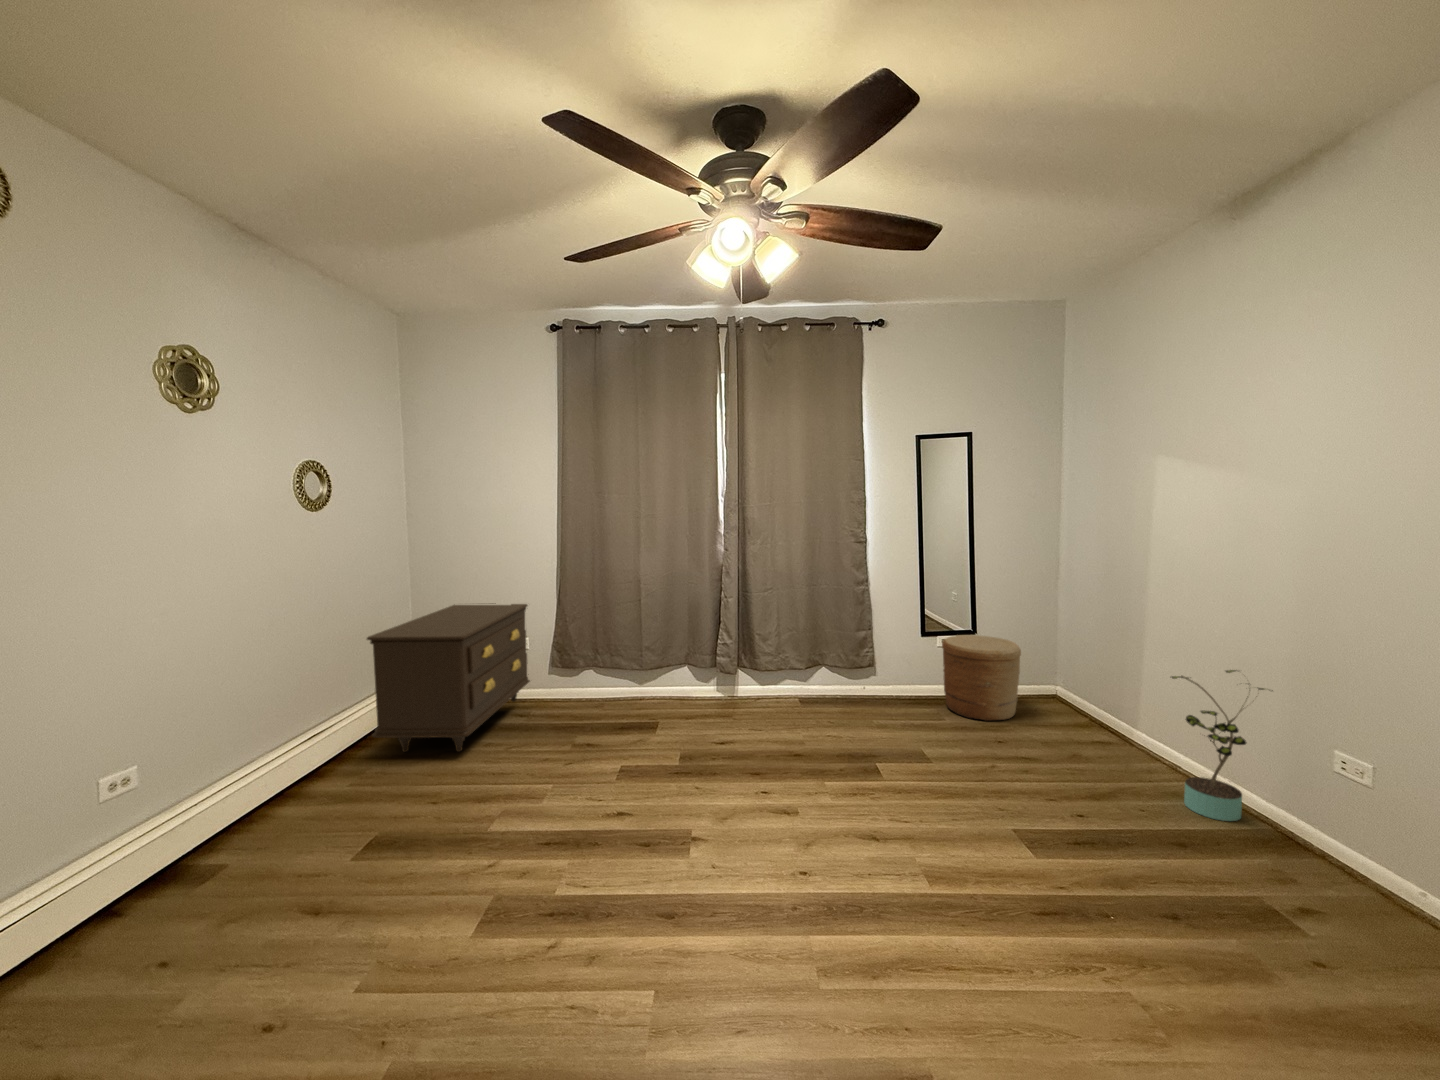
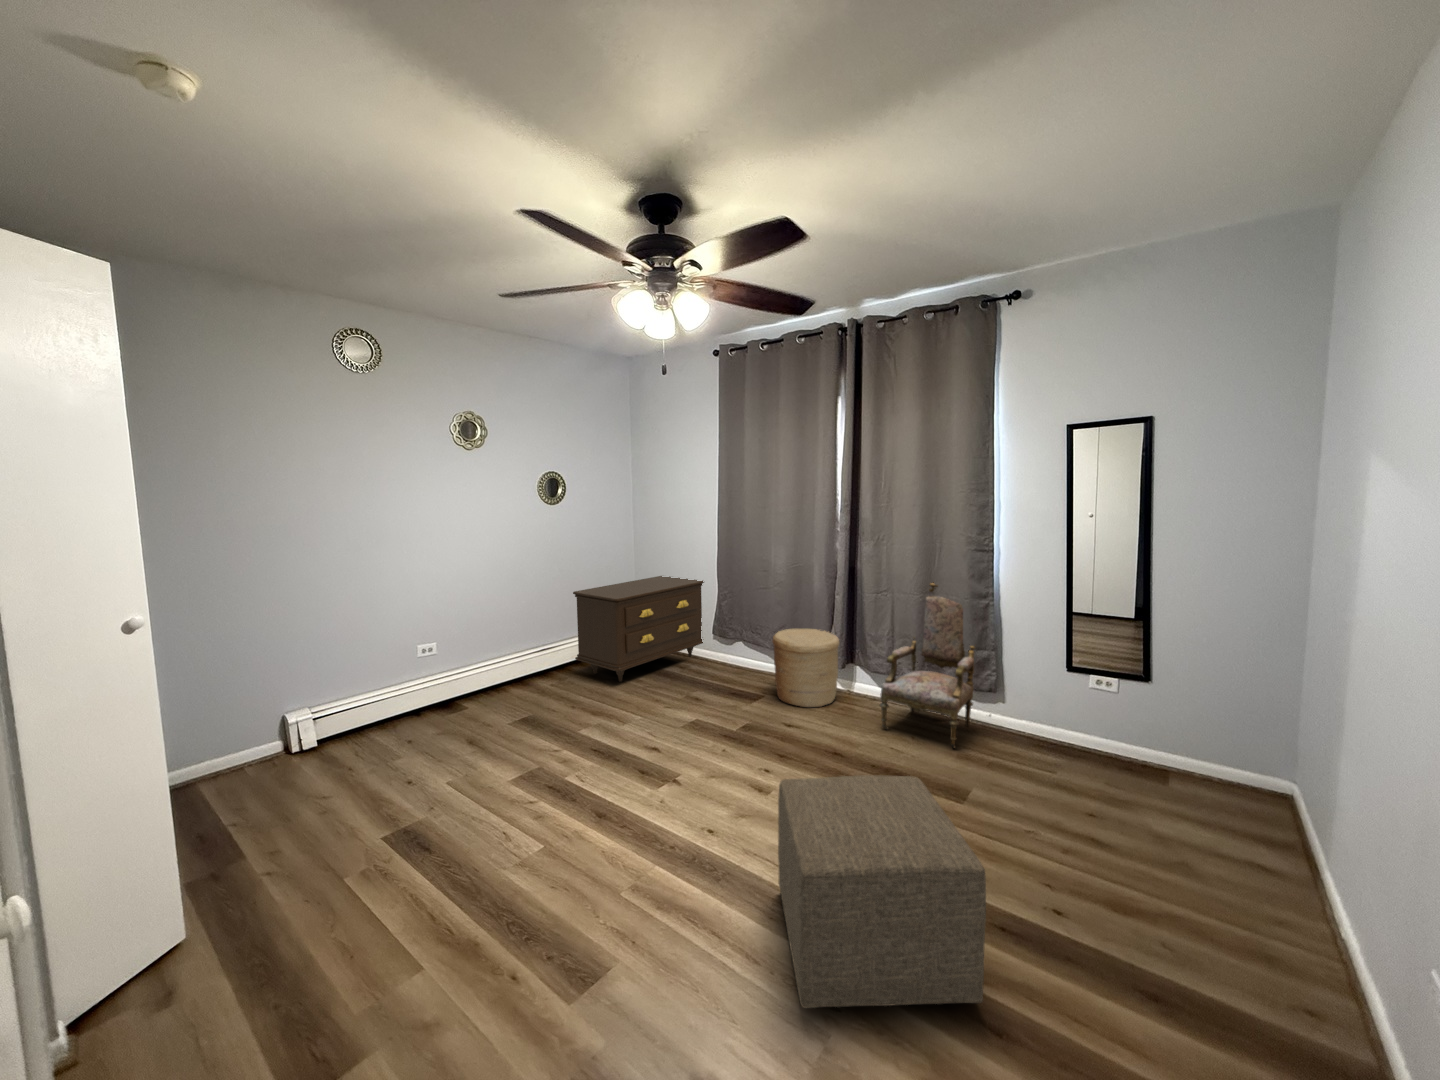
armchair: none [797,559,876,723] -> present [880,582,975,748]
woven basket: present [942,635,1021,721] -> present [772,629,839,707]
potted plant: present [1172,670,1273,821] -> none [1230,782,1377,1017]
ottoman: none [933,737,1165,983] -> present [778,775,986,1008]

